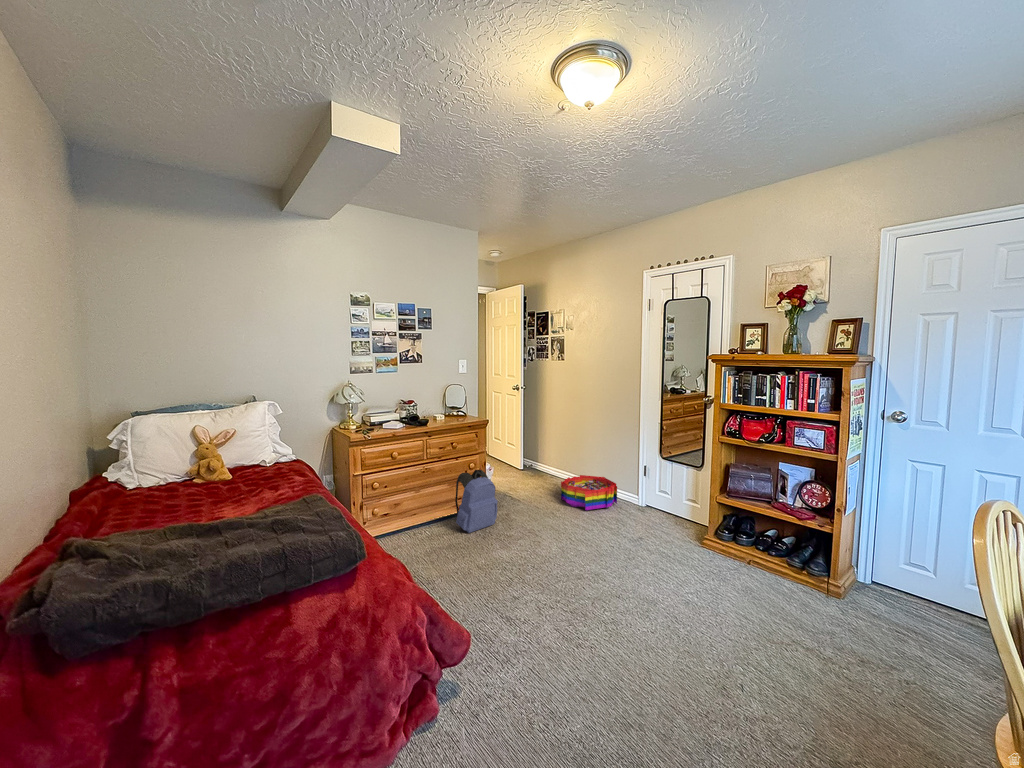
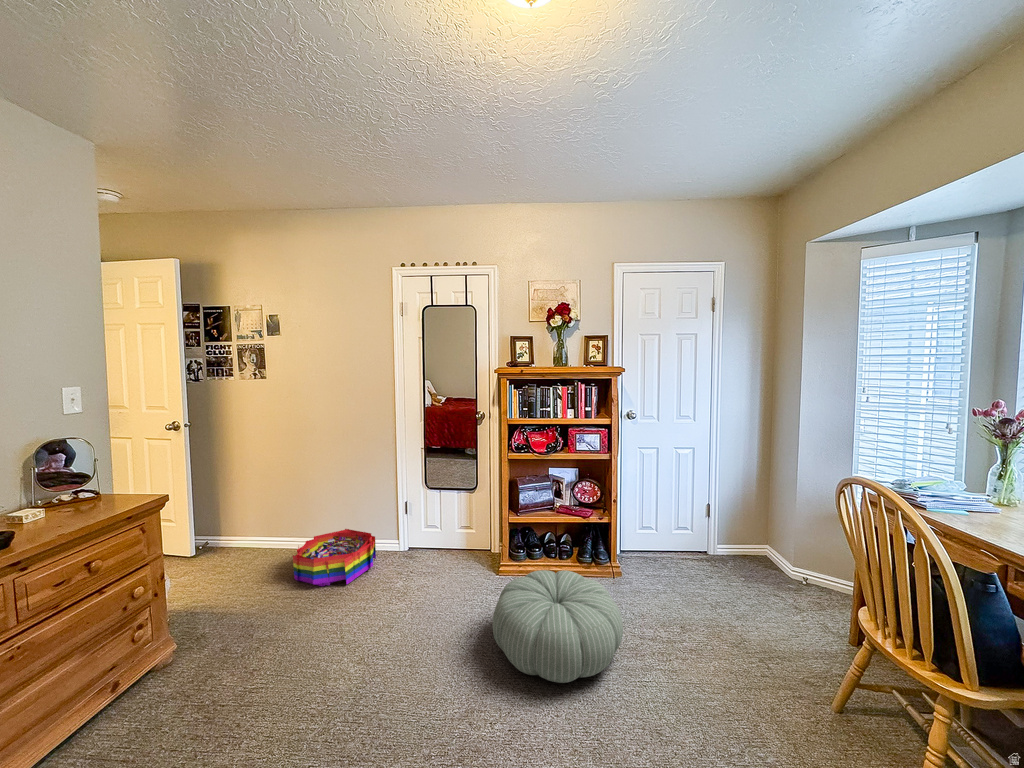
backpack: present [455,470,498,533] -> none [108,595,220,735]
pouf: none [637,537,761,626] -> present [492,570,623,683]

